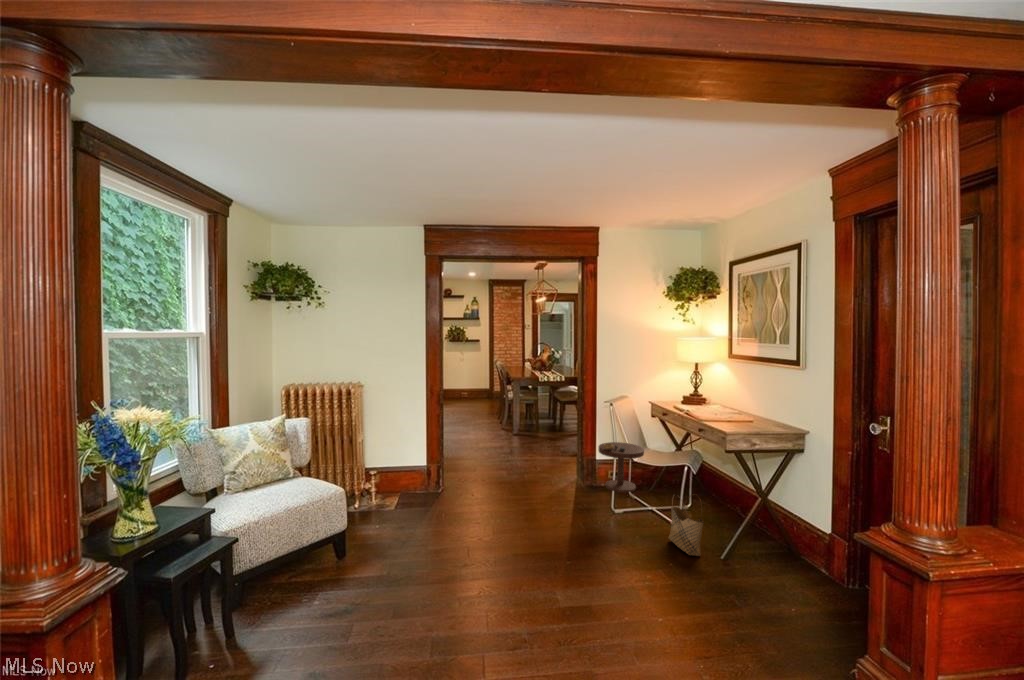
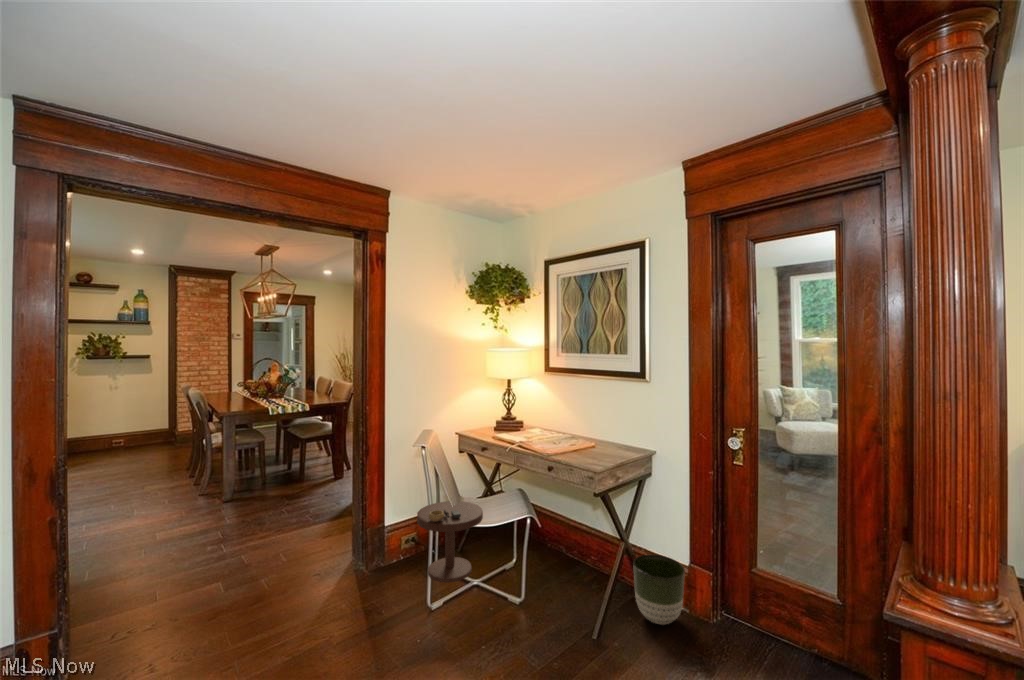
woven basket: present [669,494,704,556] -> none [522,557,573,648]
planter: none [770,515,820,573] -> present [633,554,685,625]

